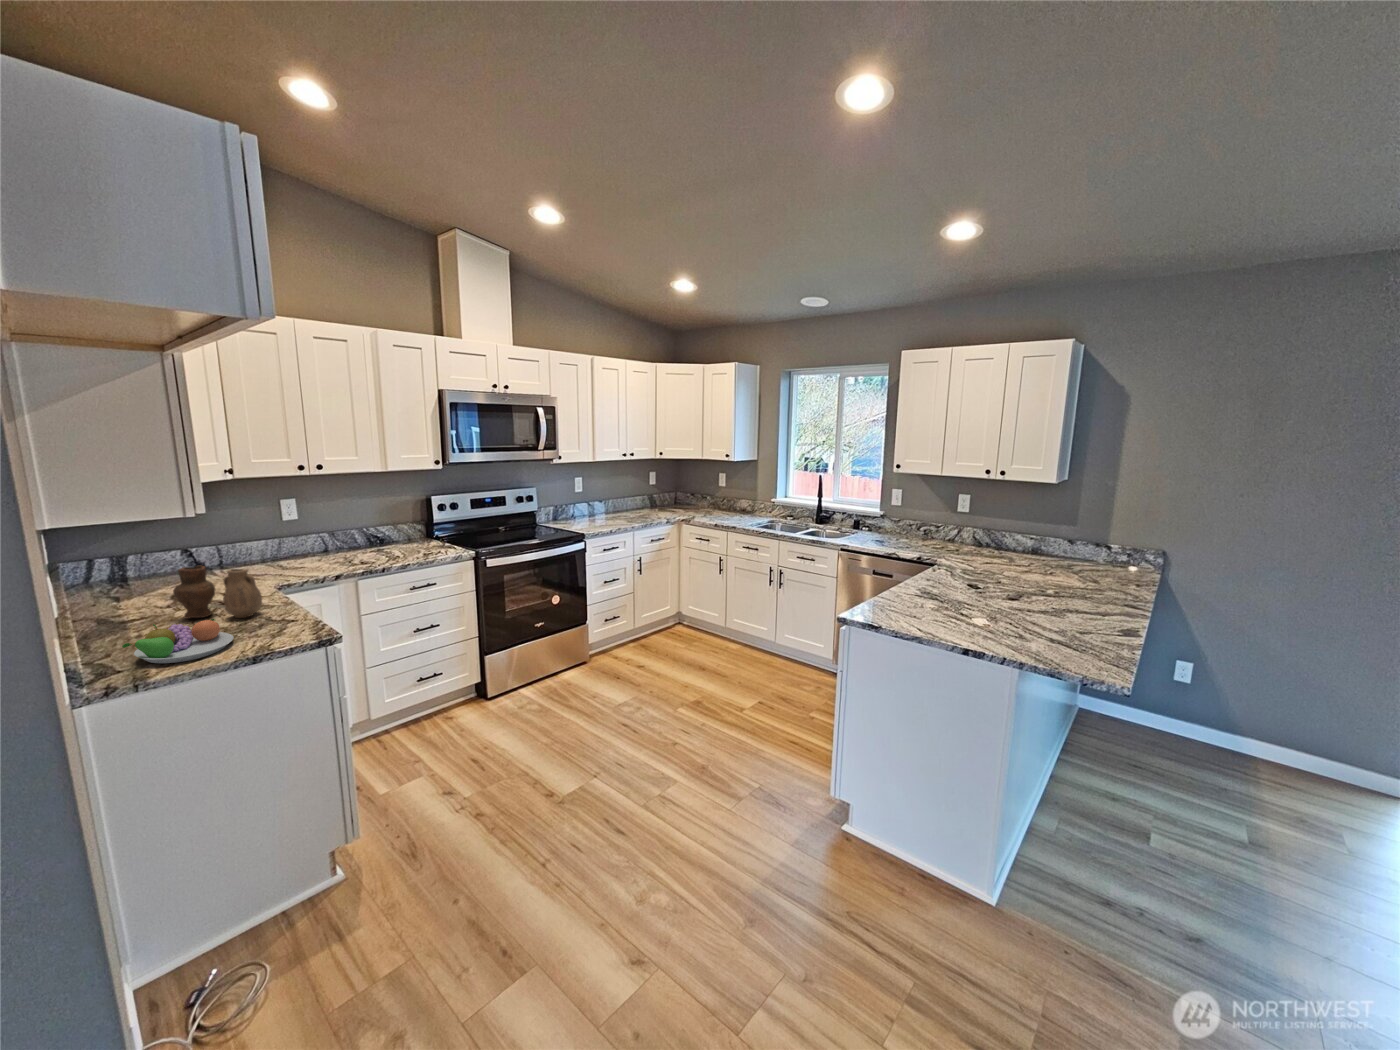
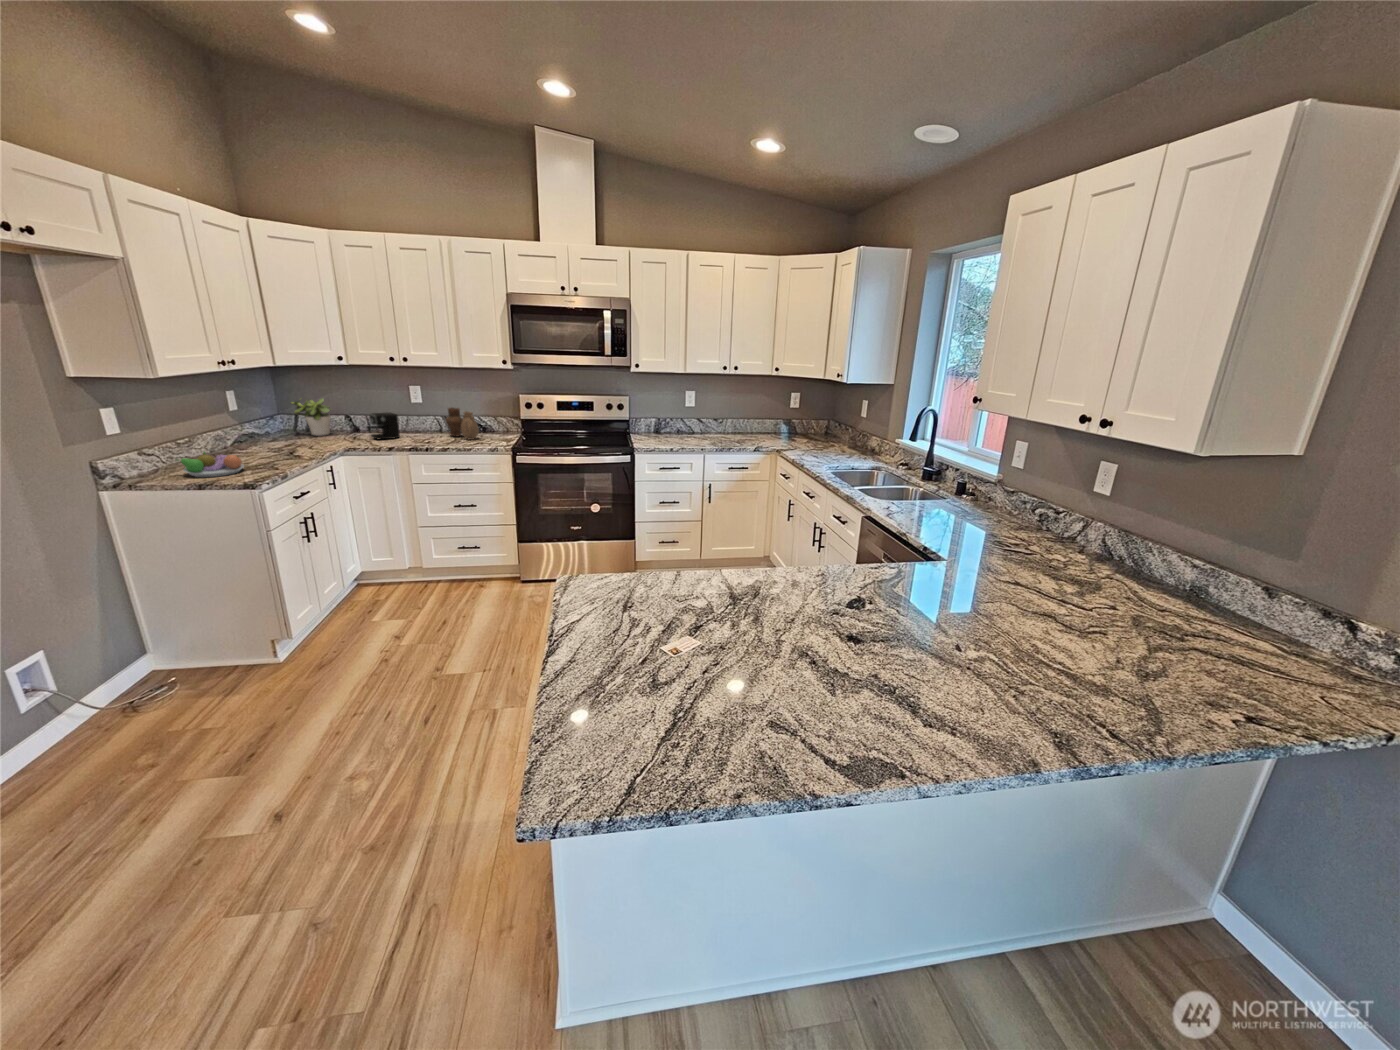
potted plant: none [93,529,175,587] -> present [291,398,331,436]
coffee maker: none [261,536,341,573] -> present [366,413,400,439]
vase: present [173,566,262,619] -> present [446,408,479,440]

